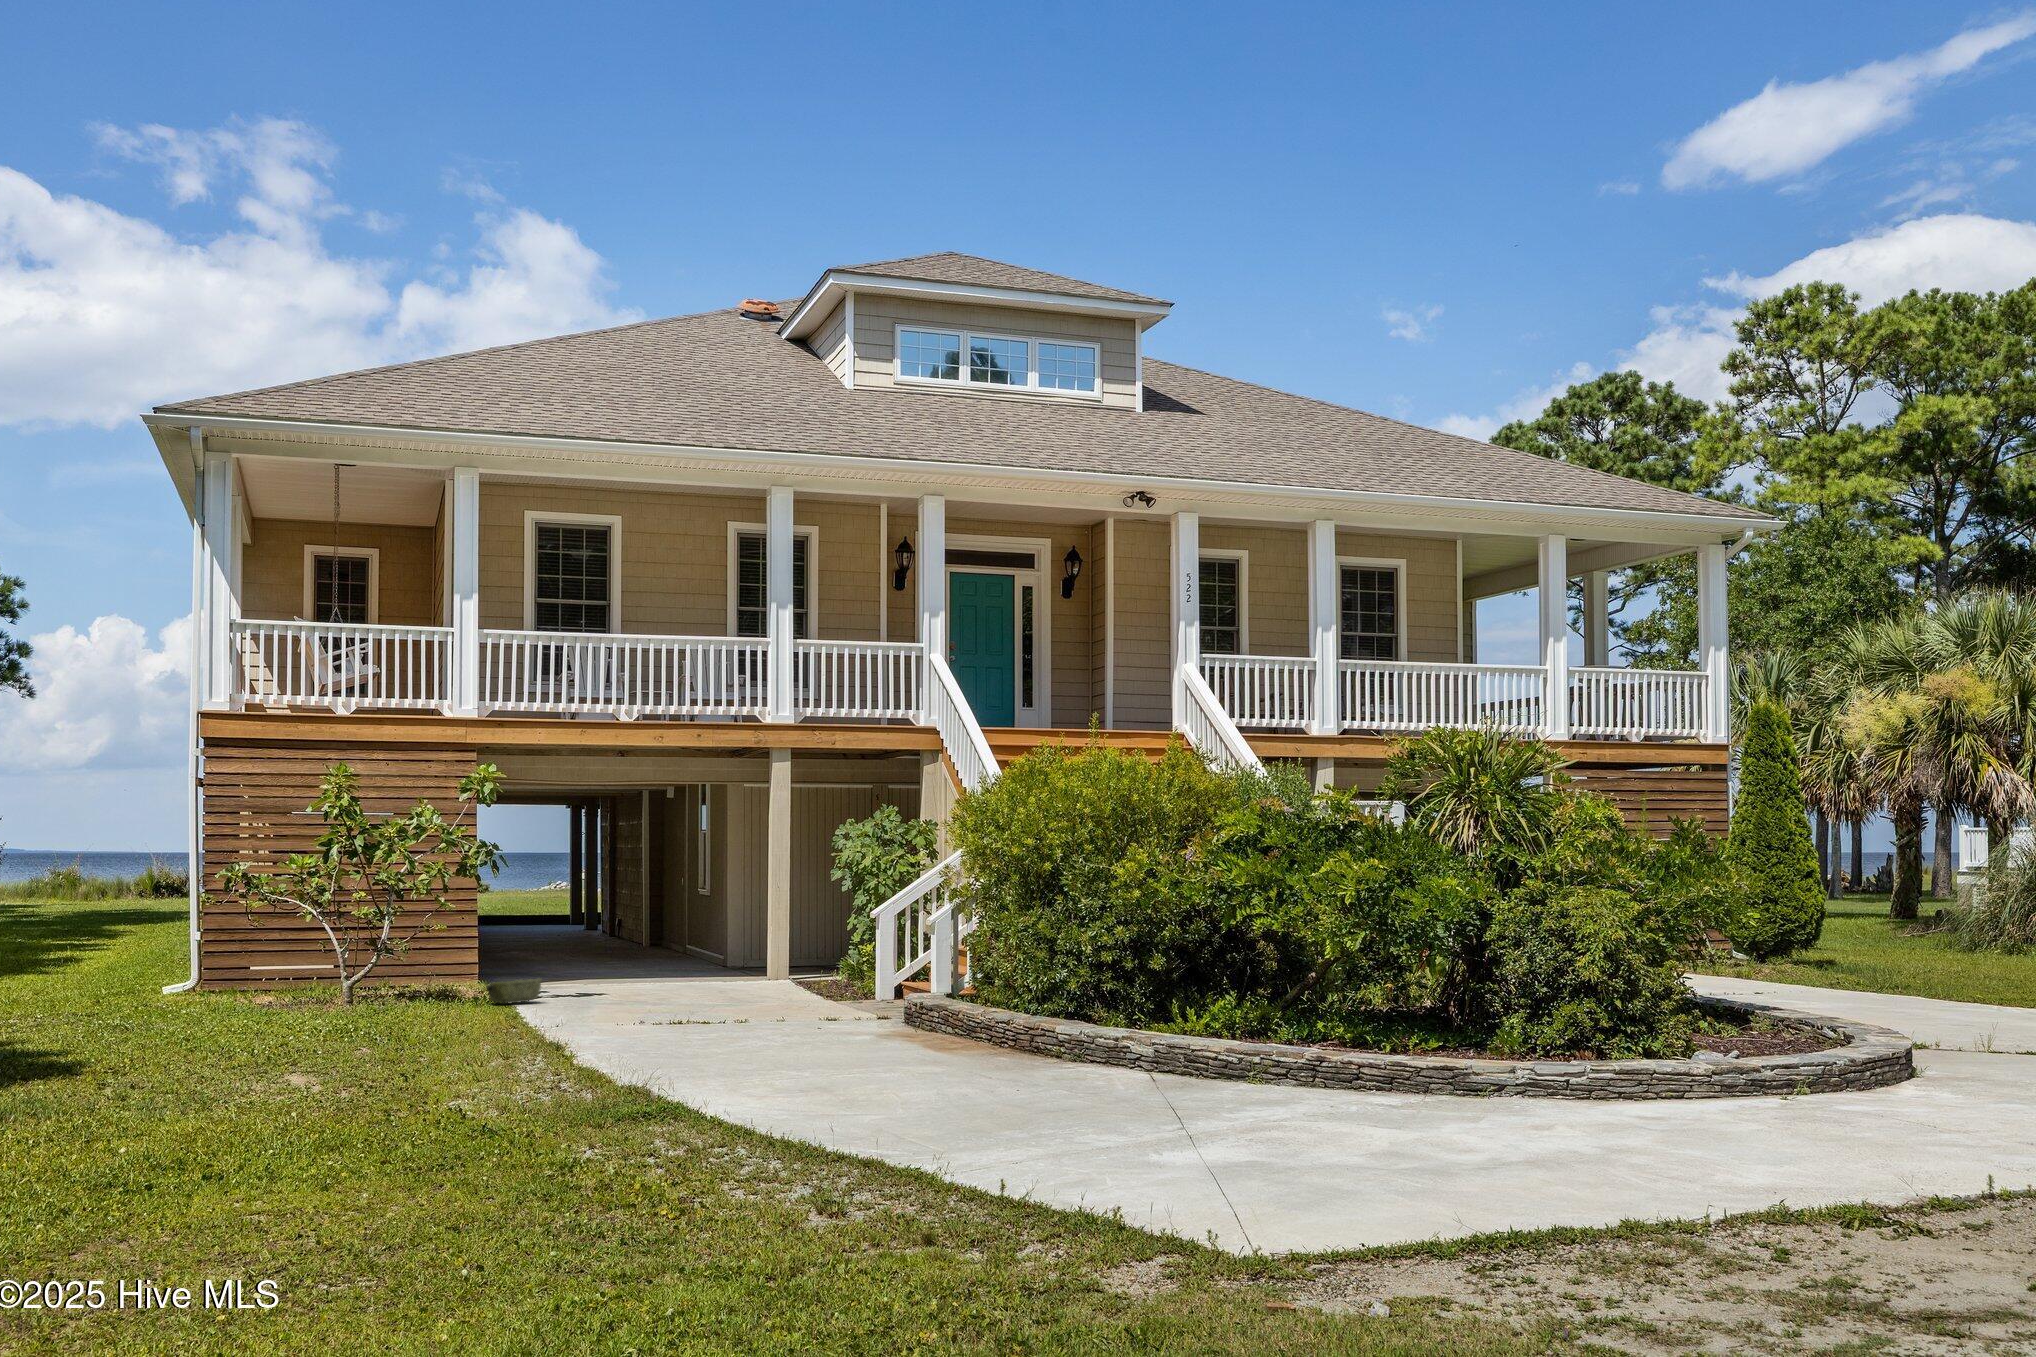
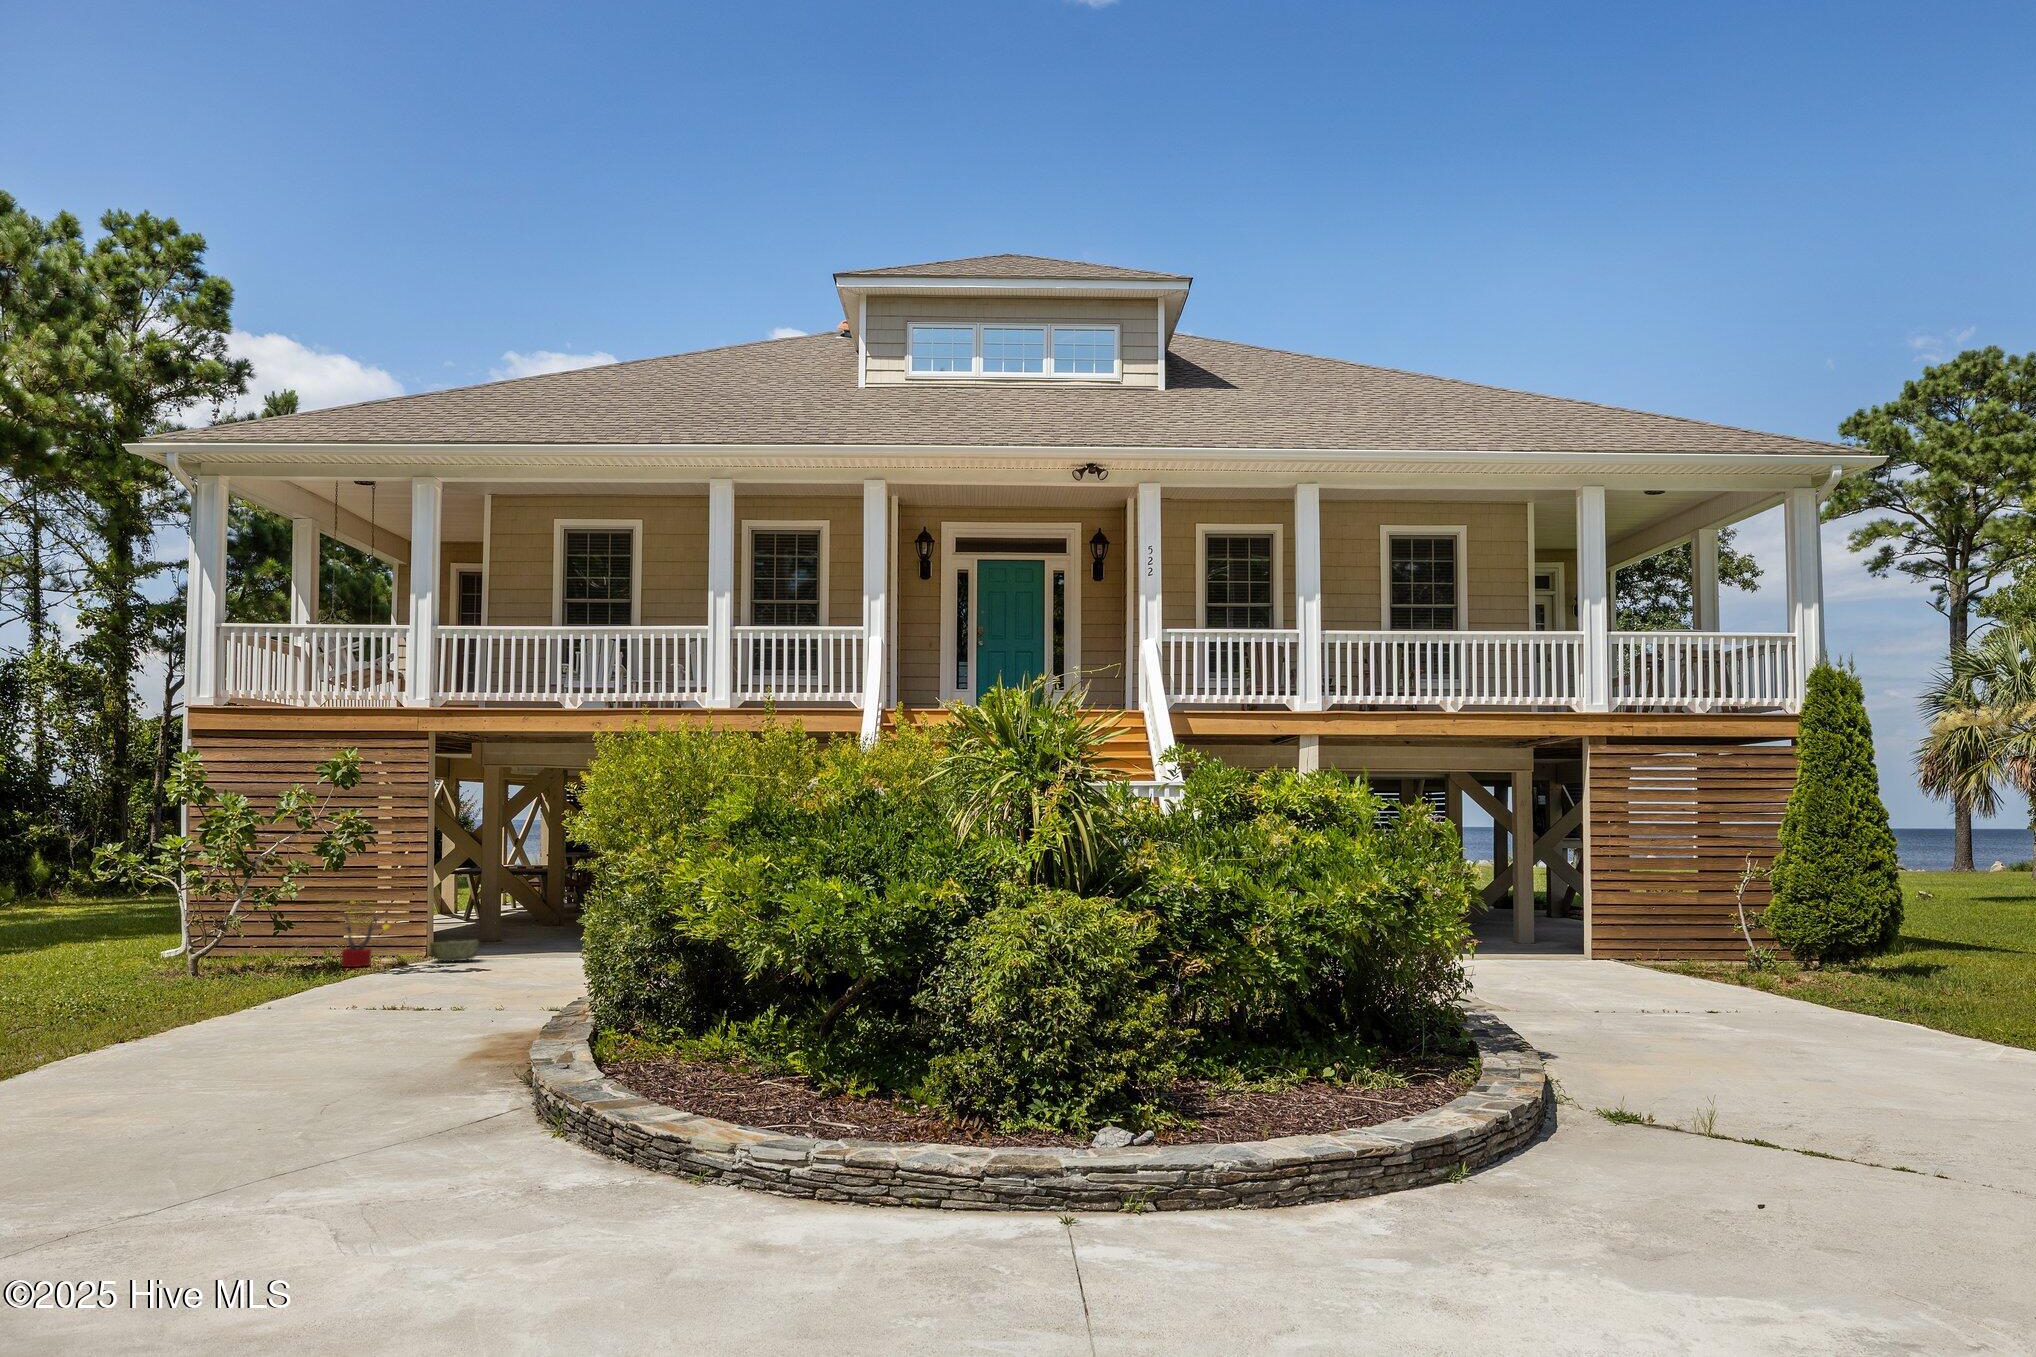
decorative plant: none [388,935,468,1011] -> present [341,901,390,967]

